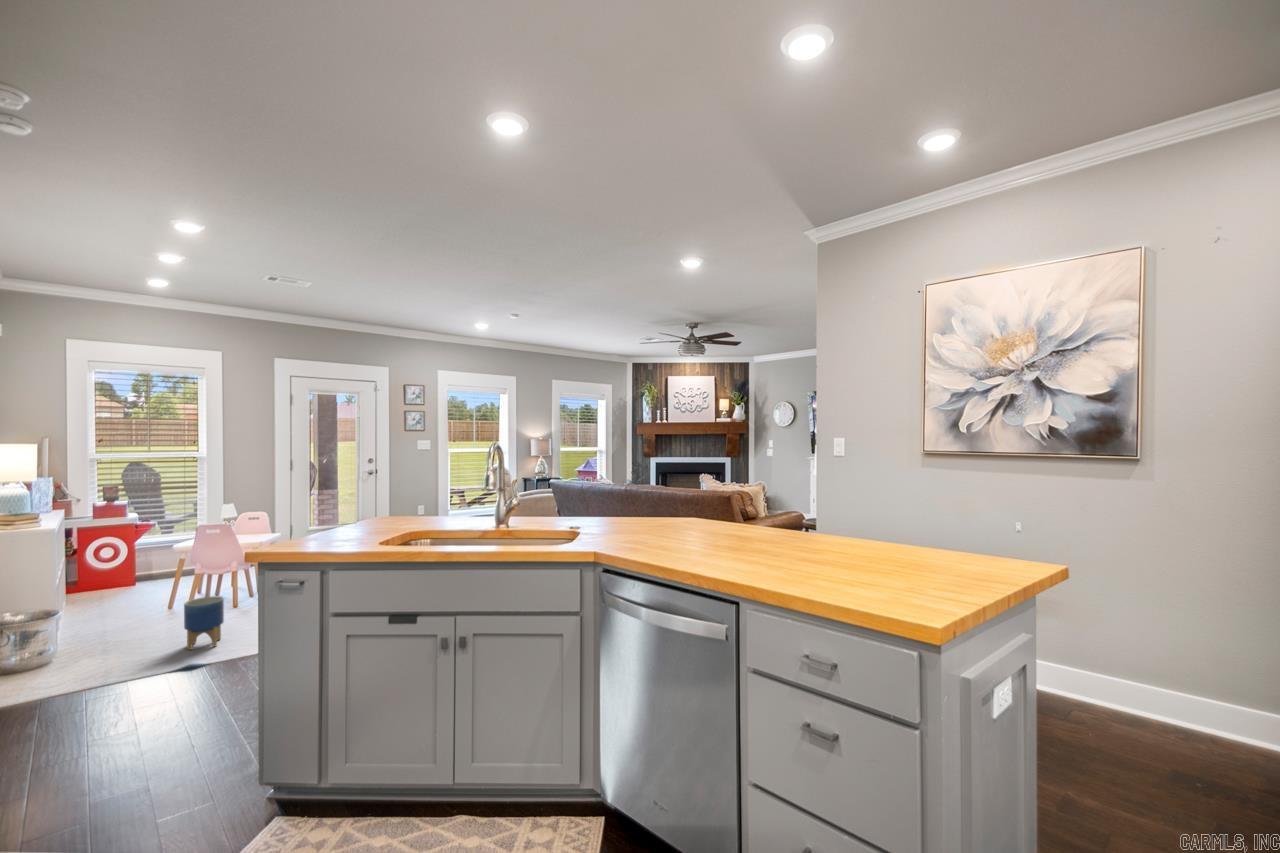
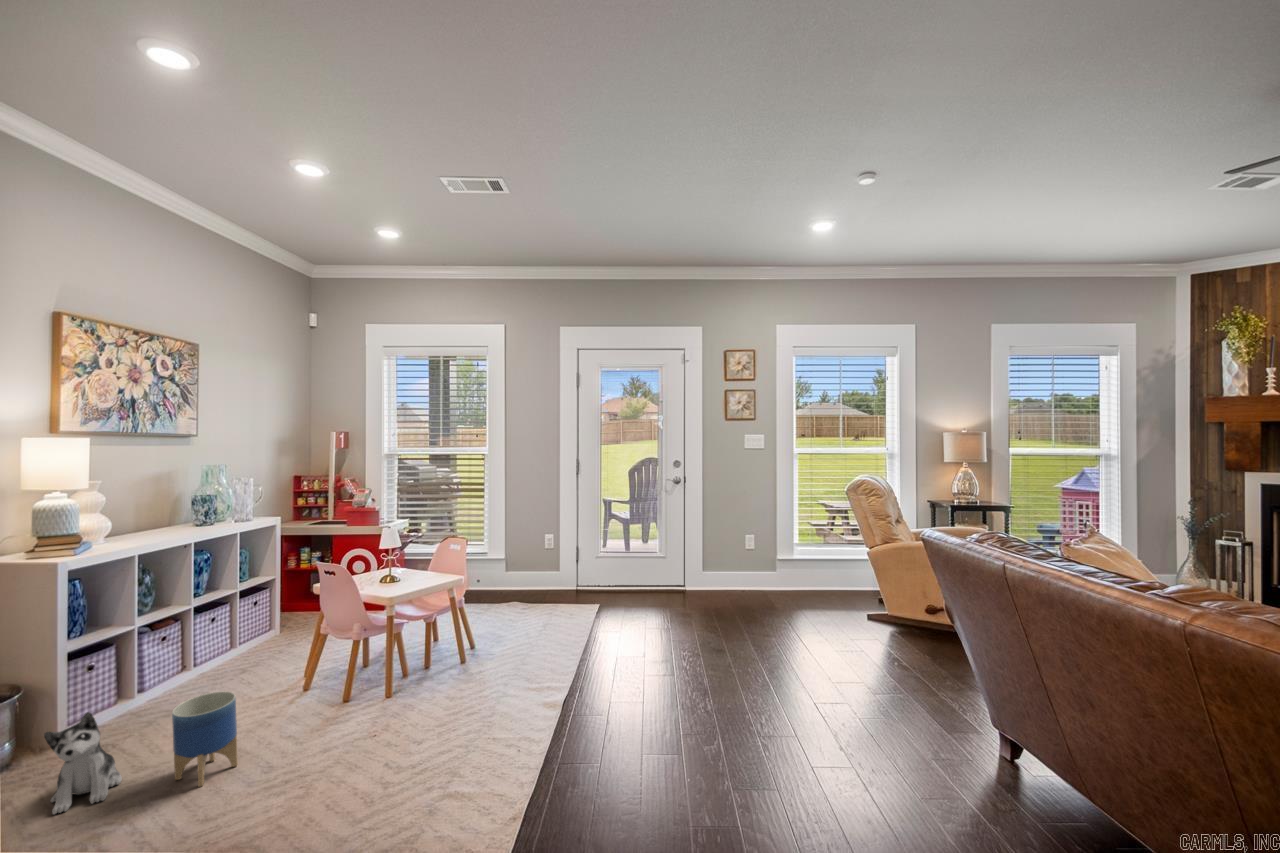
plush toy: none [107,610,157,672] -> present [44,712,122,814]

